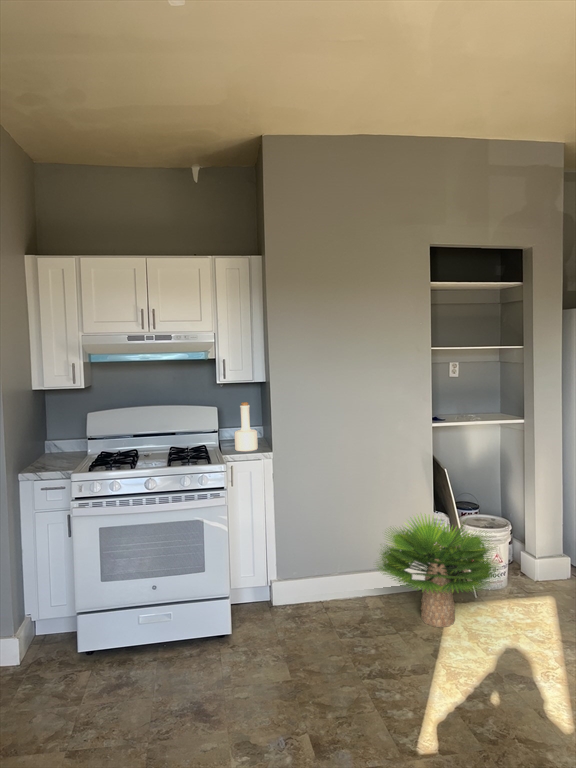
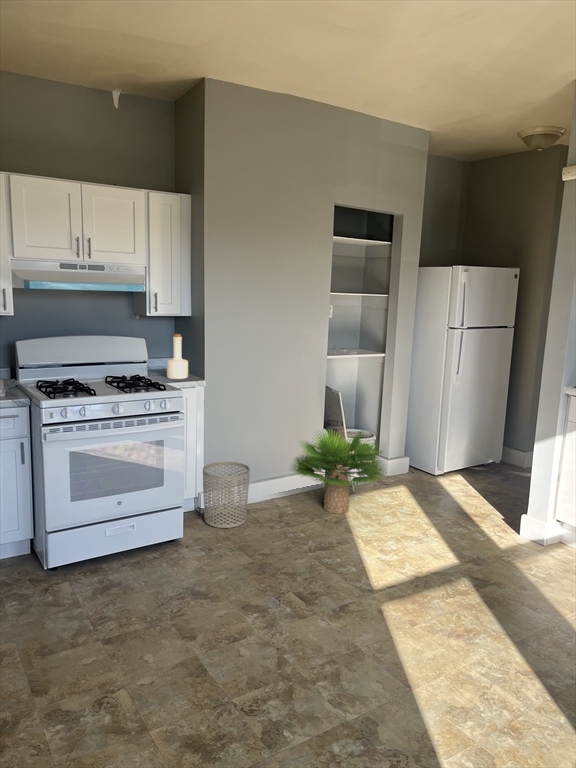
waste bin: none [265,548,319,629] -> present [203,462,250,528]

